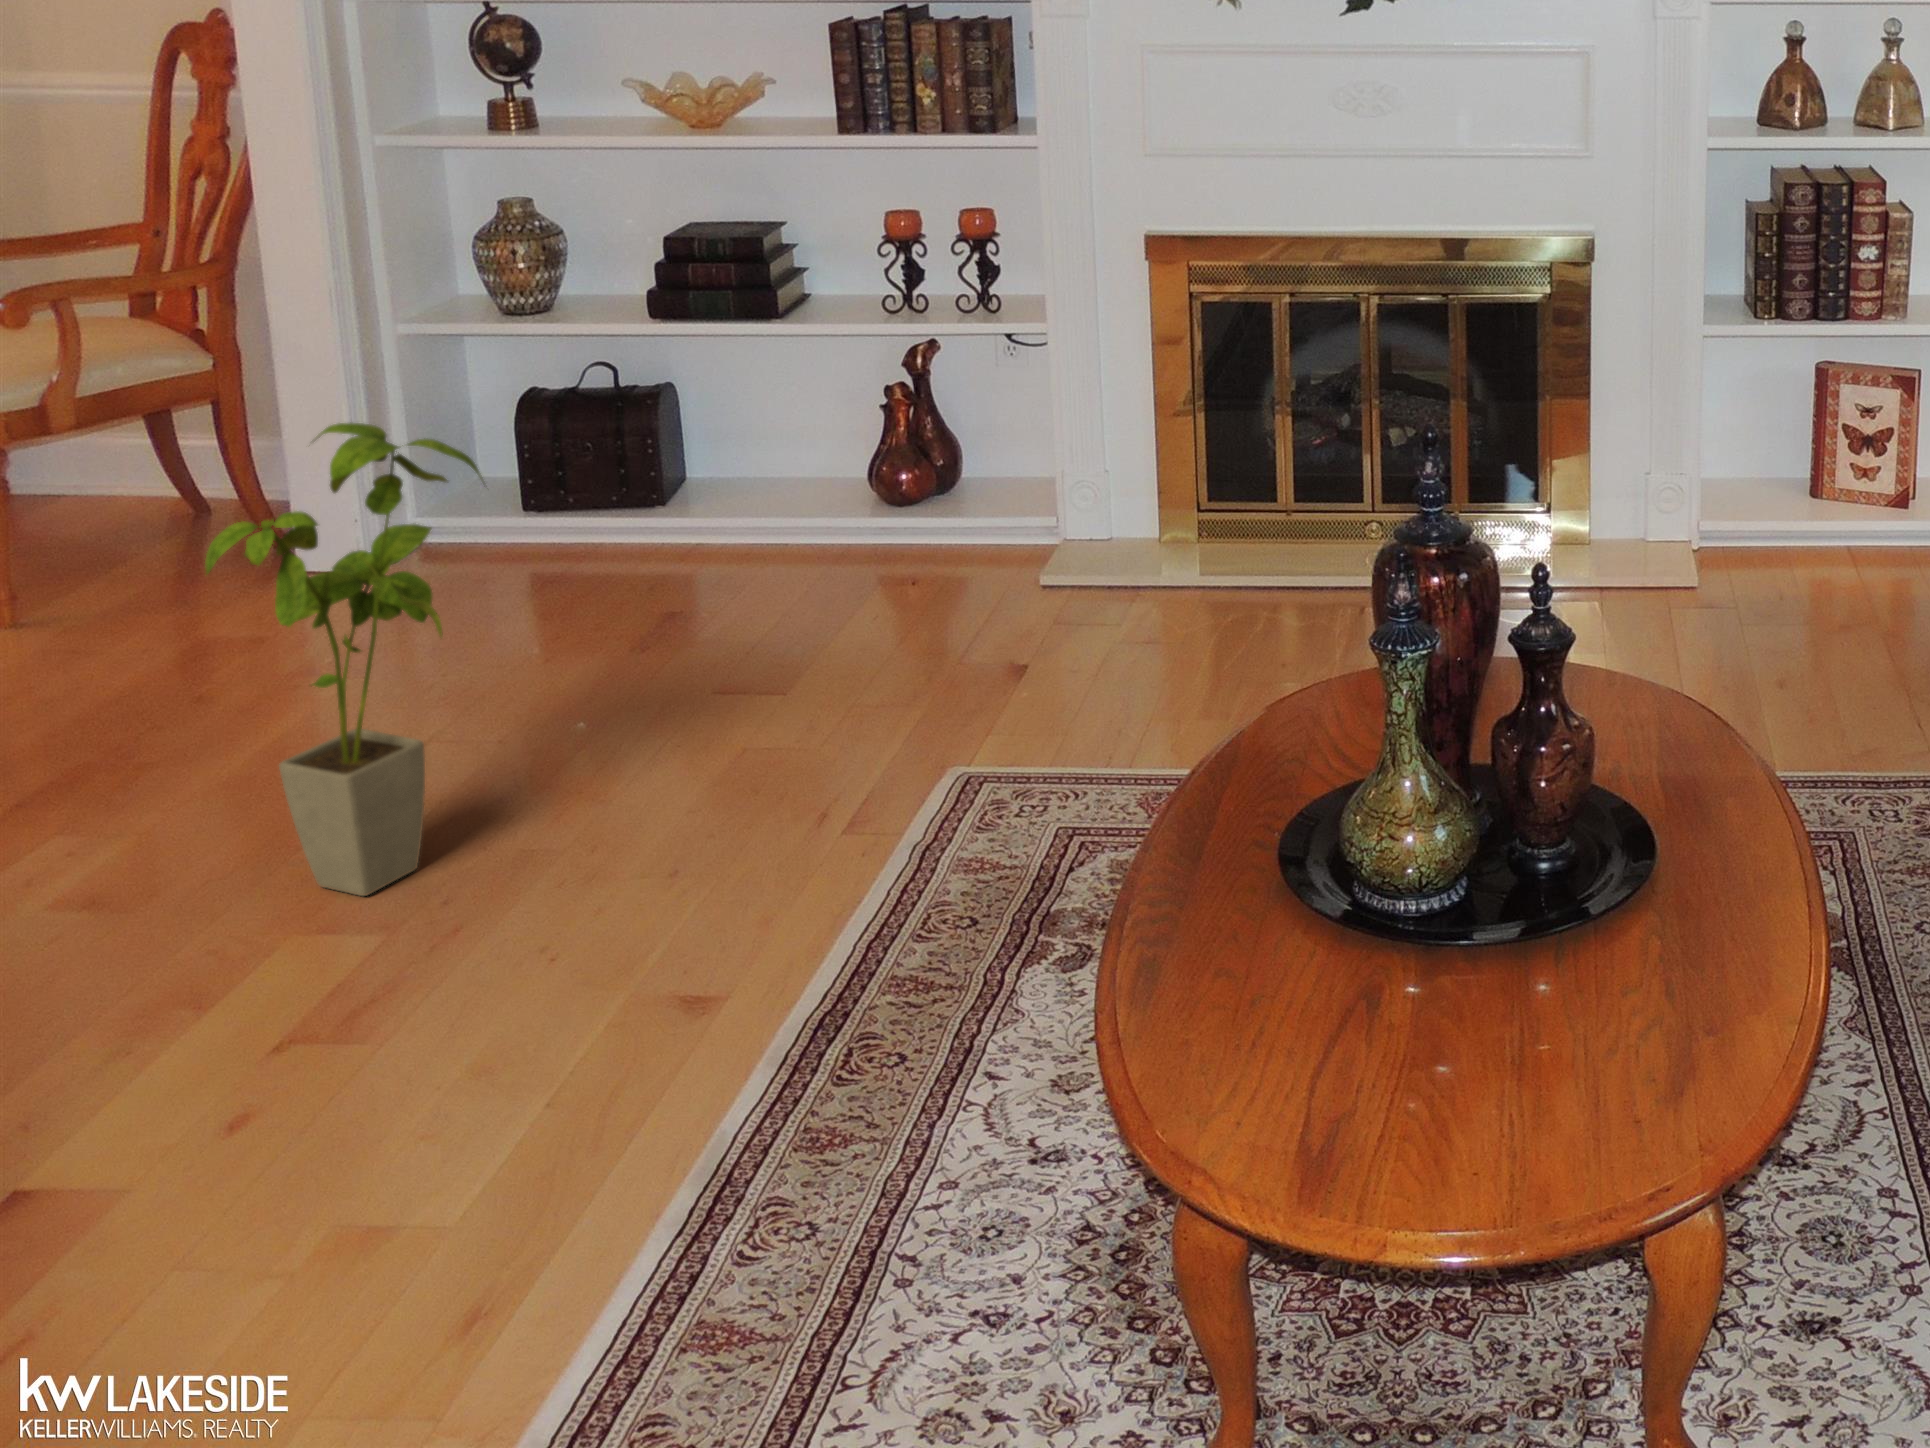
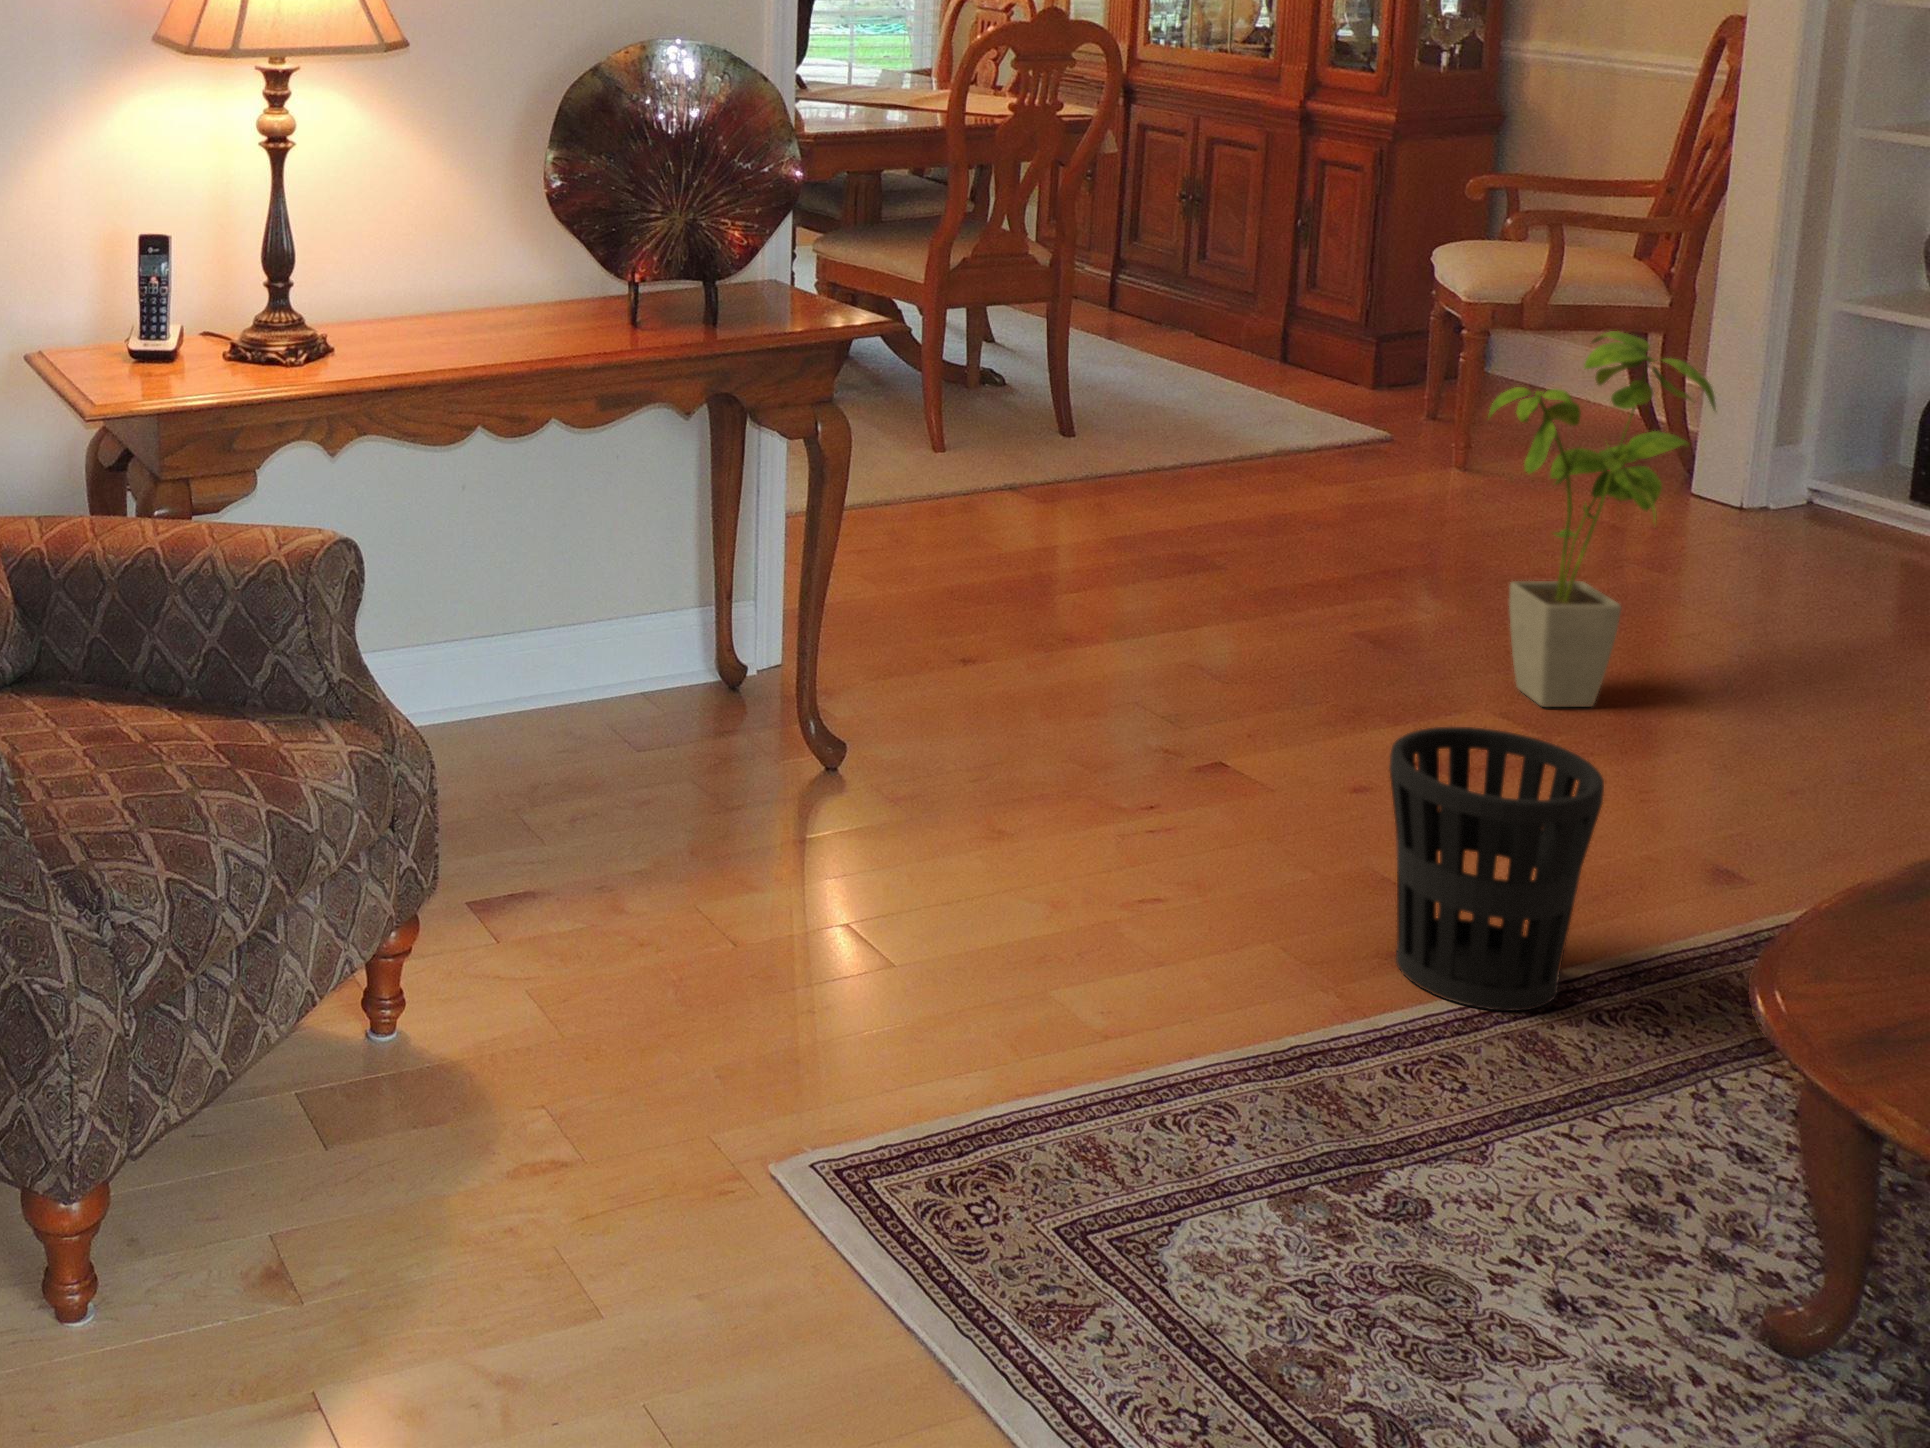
wastebasket: none [411,963,686,1354] -> present [1390,727,1604,1011]

